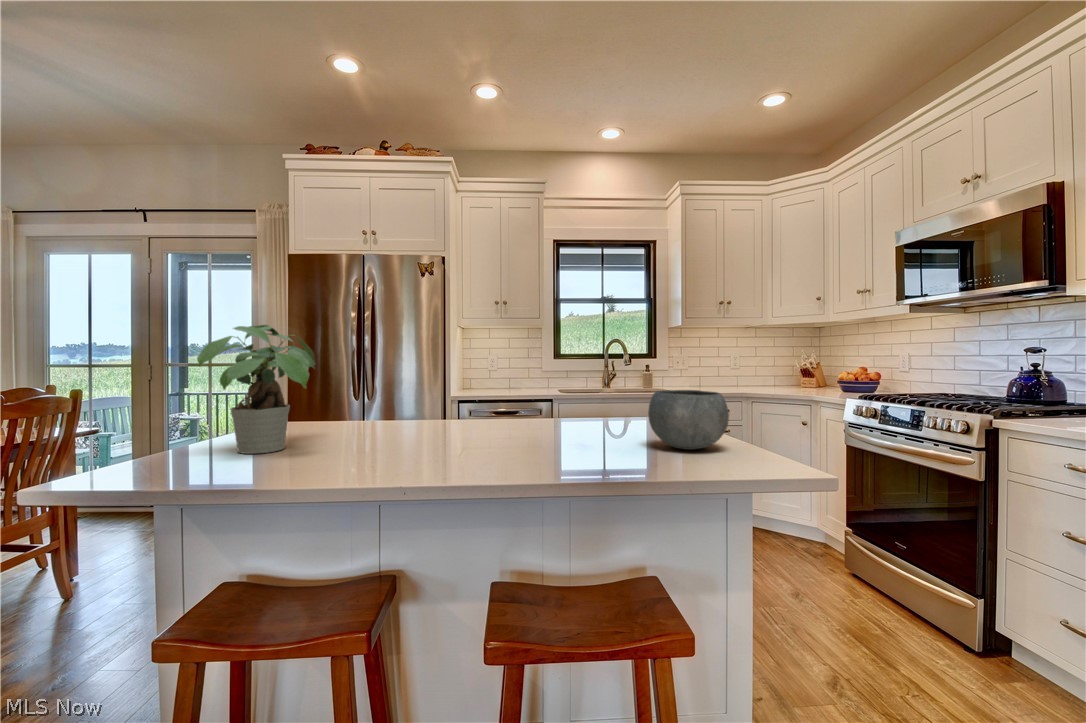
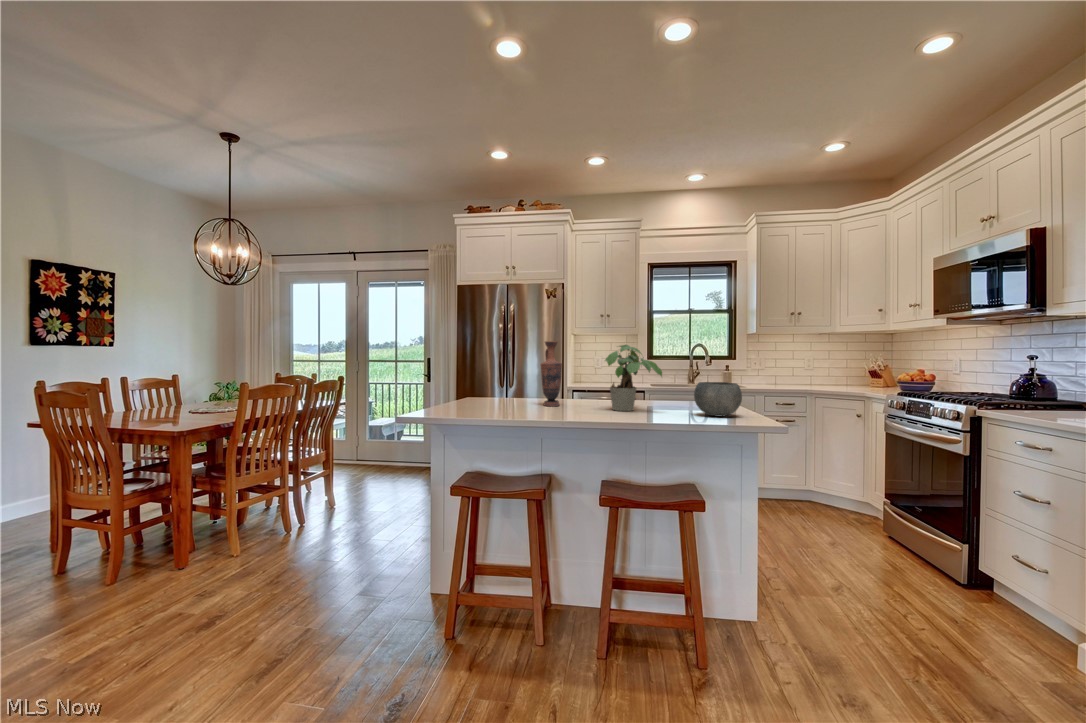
potted plant: present [197,325,315,454] -> present [605,345,662,411]
vase: none [388,325,425,436] -> present [541,341,562,406]

